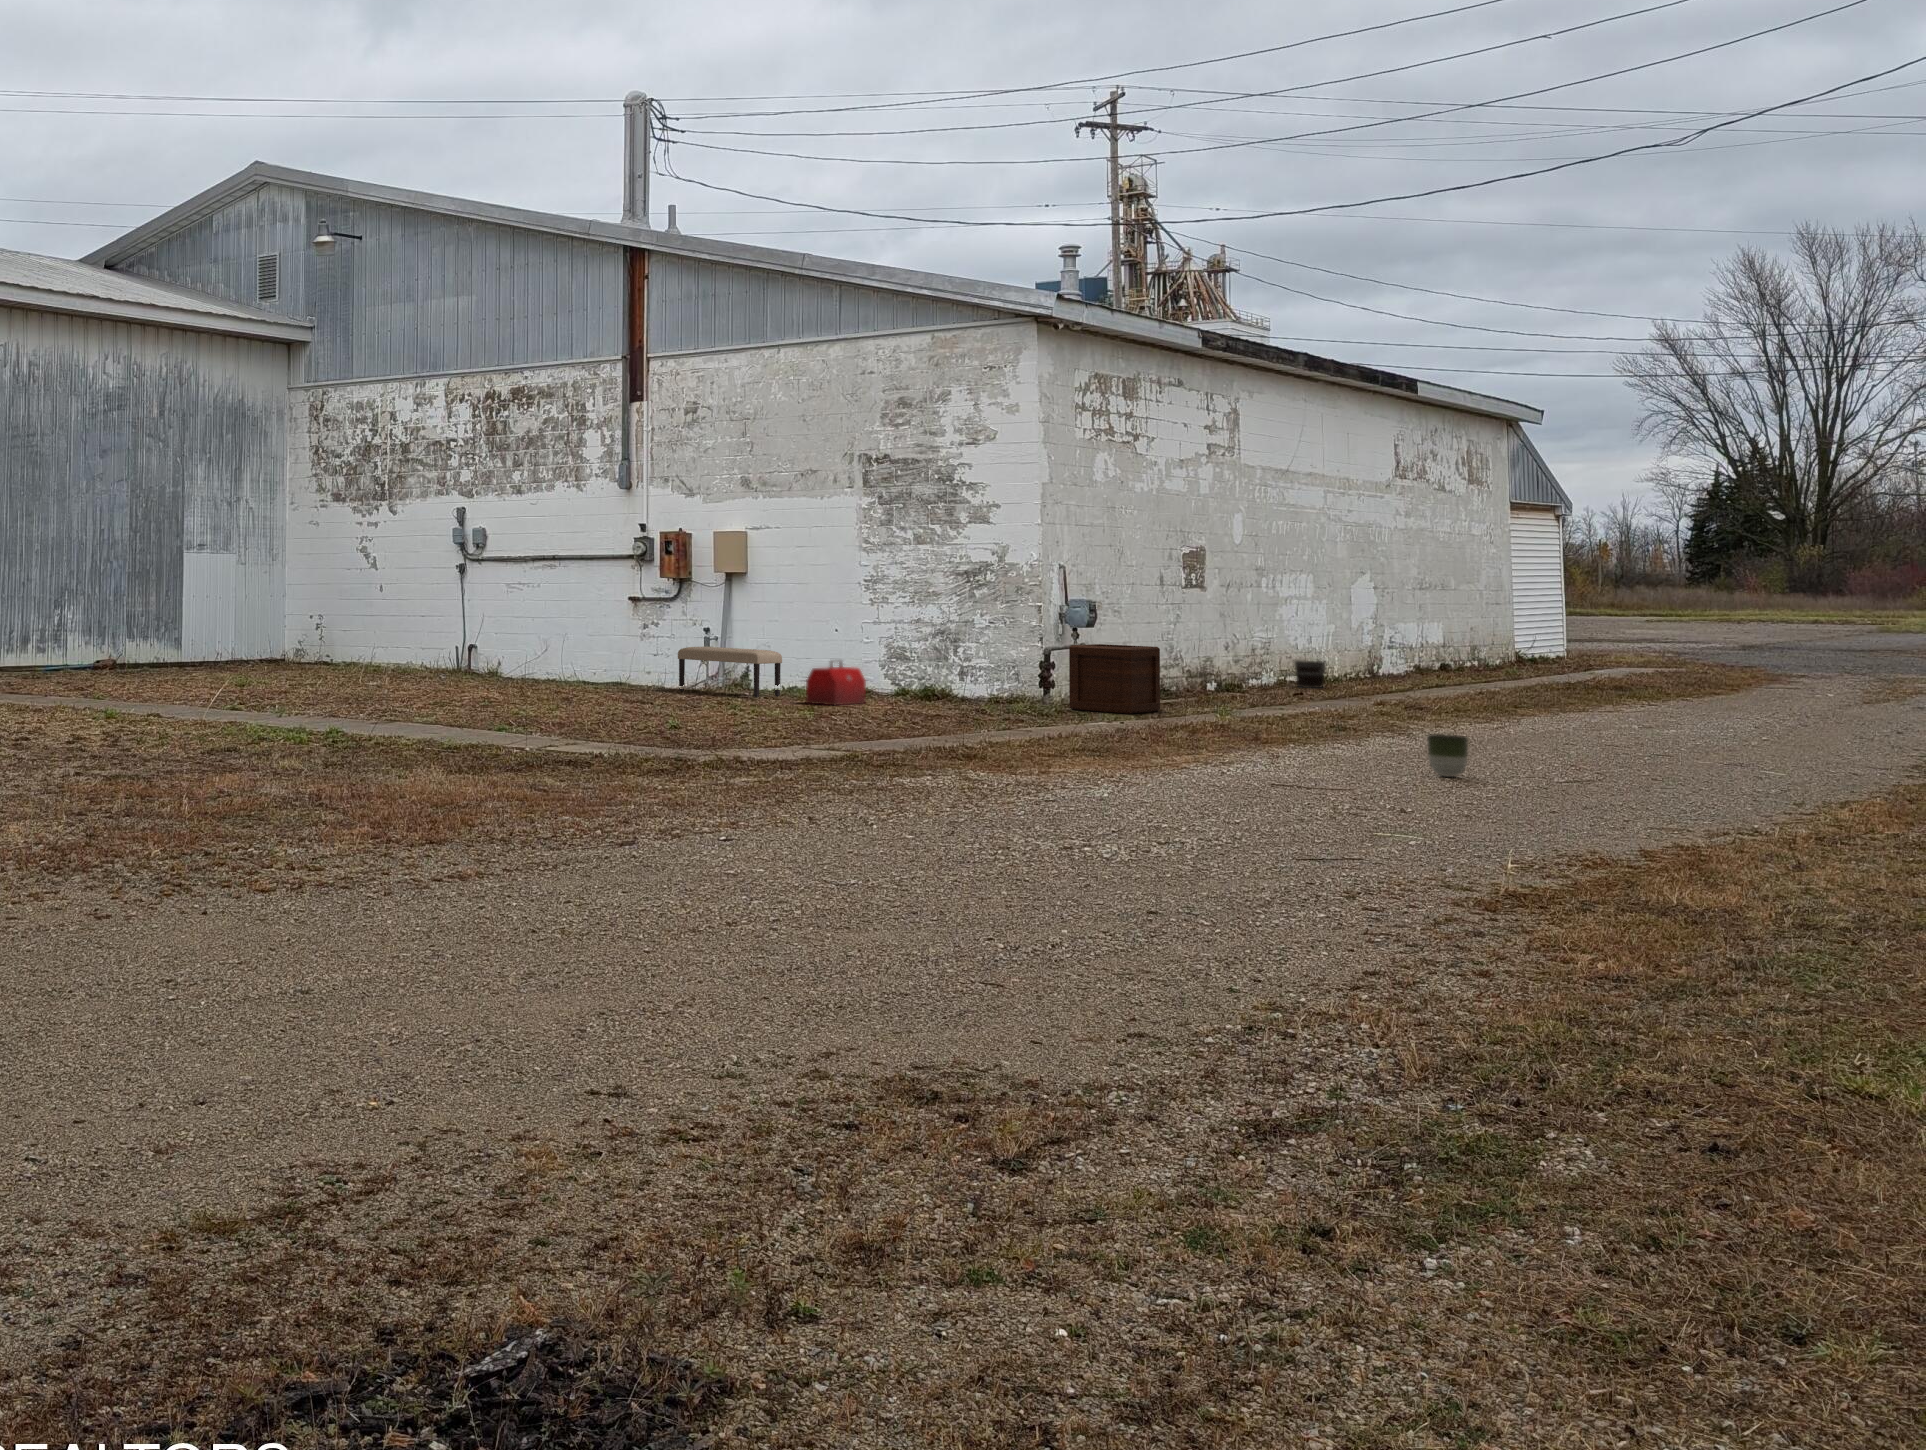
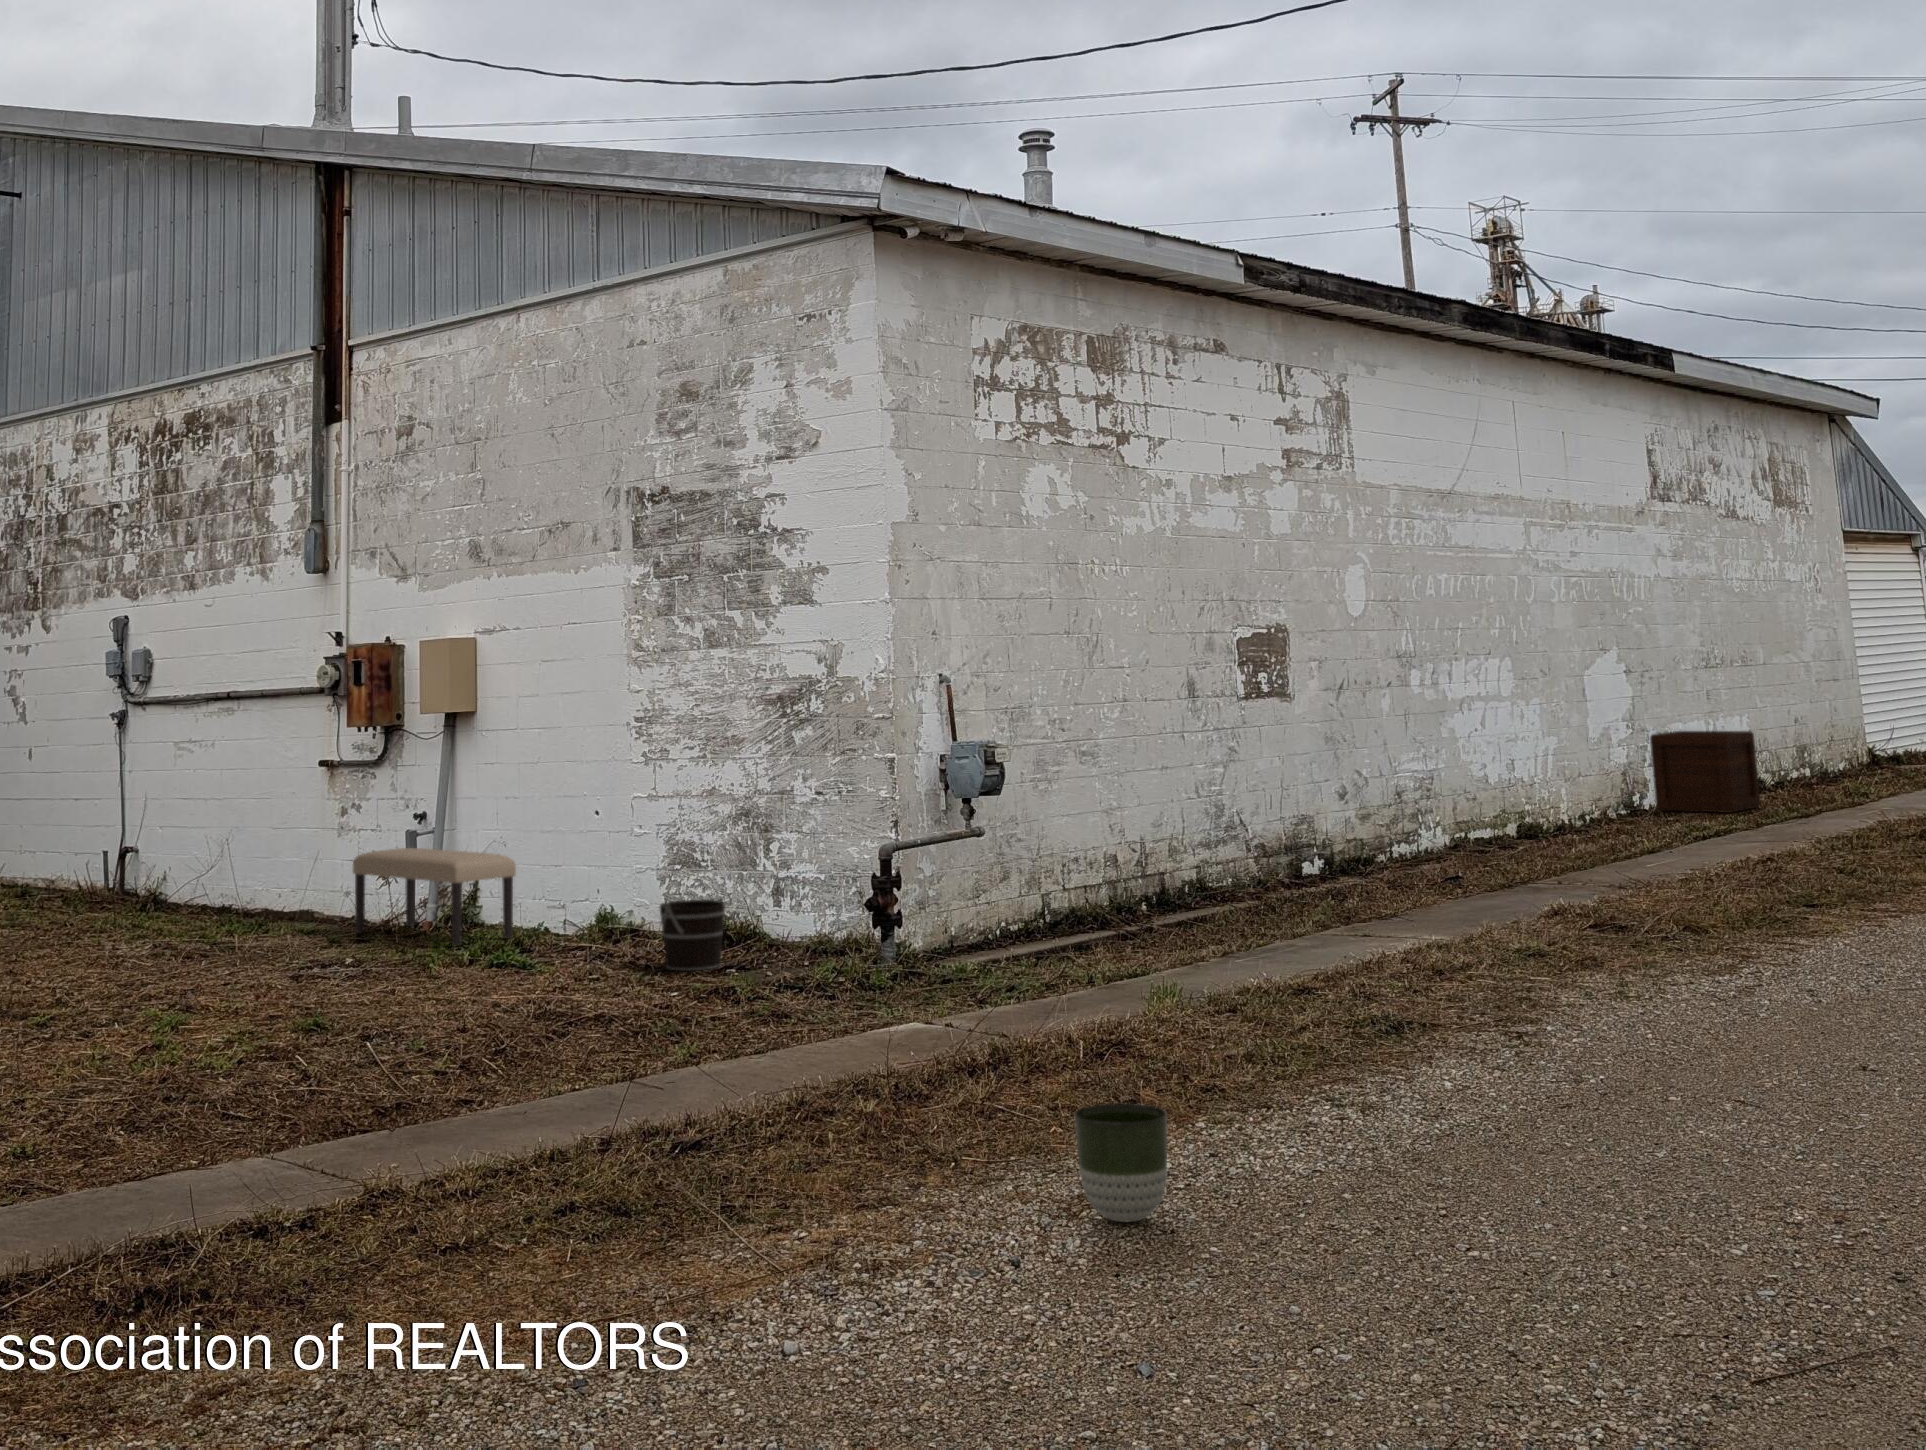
wooden crate: present [1069,644,1160,714] -> present [1650,731,1760,813]
toolbox: present [806,660,866,705] -> none [513,872,632,965]
bucket: present [1294,660,1326,688] -> present [660,900,725,970]
planter: present [1427,734,1468,777] -> present [1074,1104,1167,1223]

